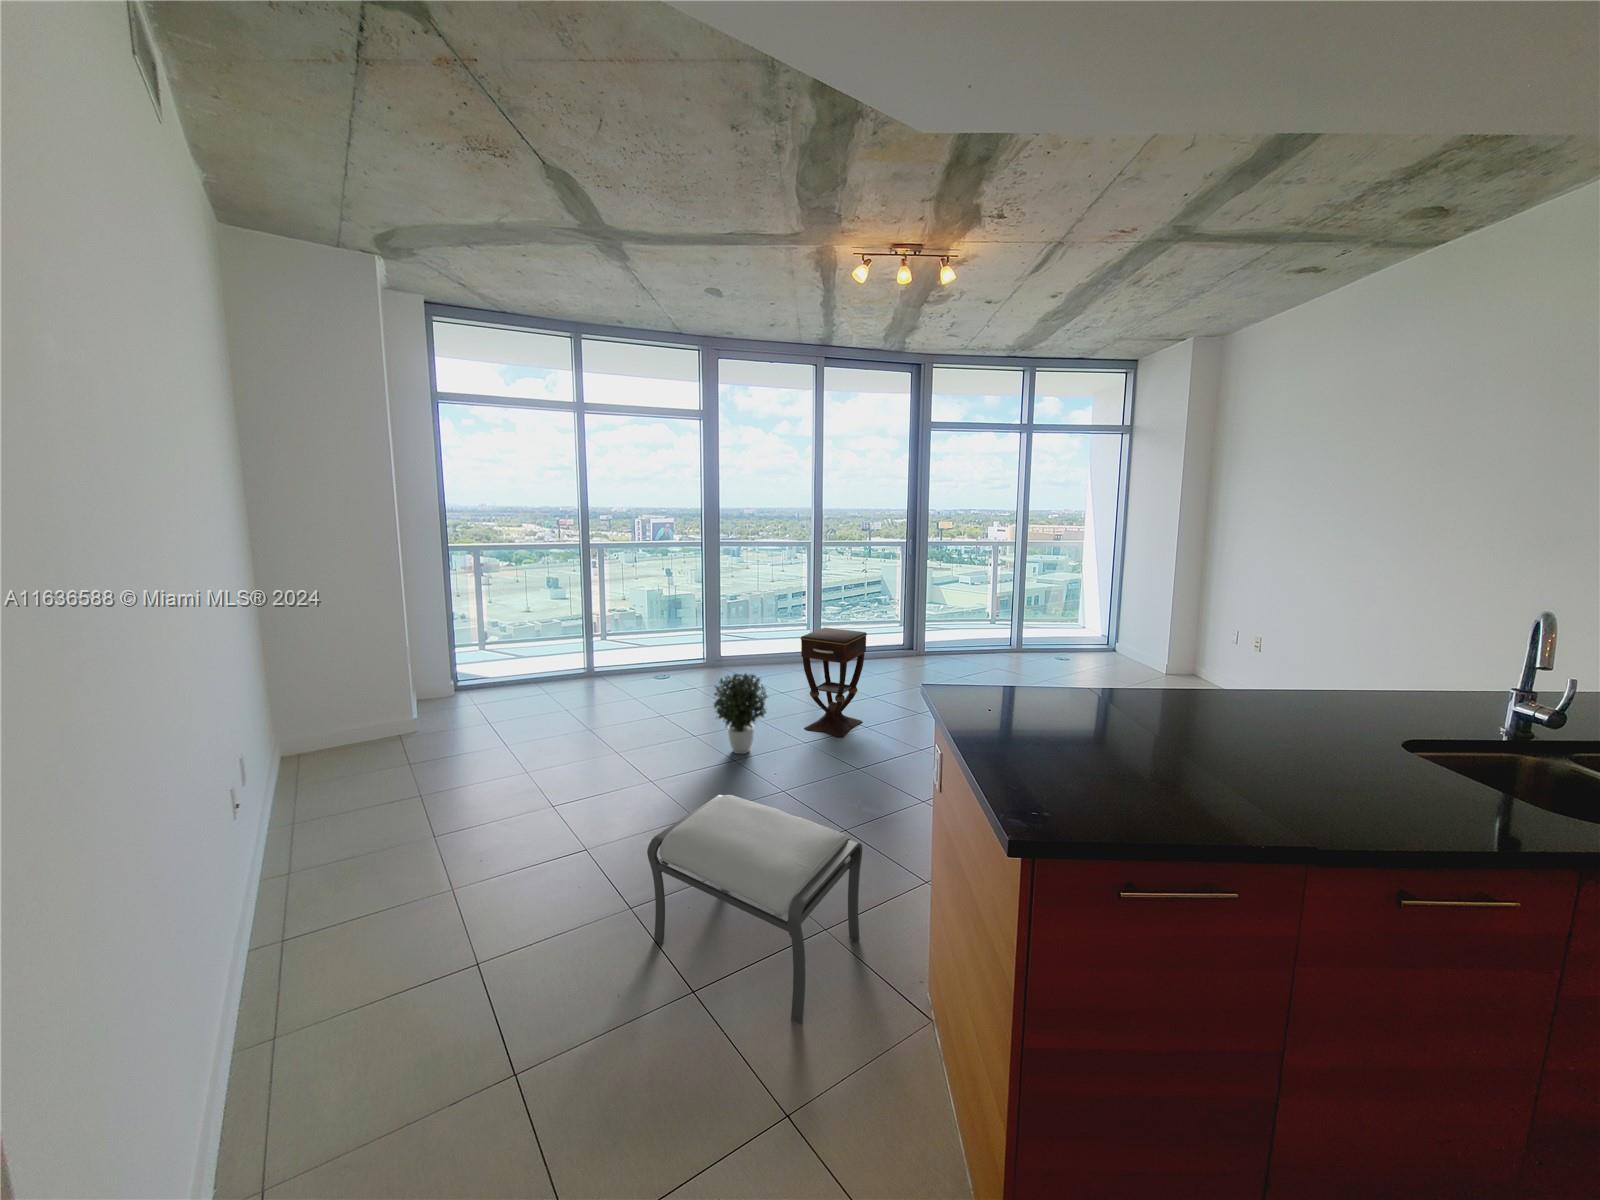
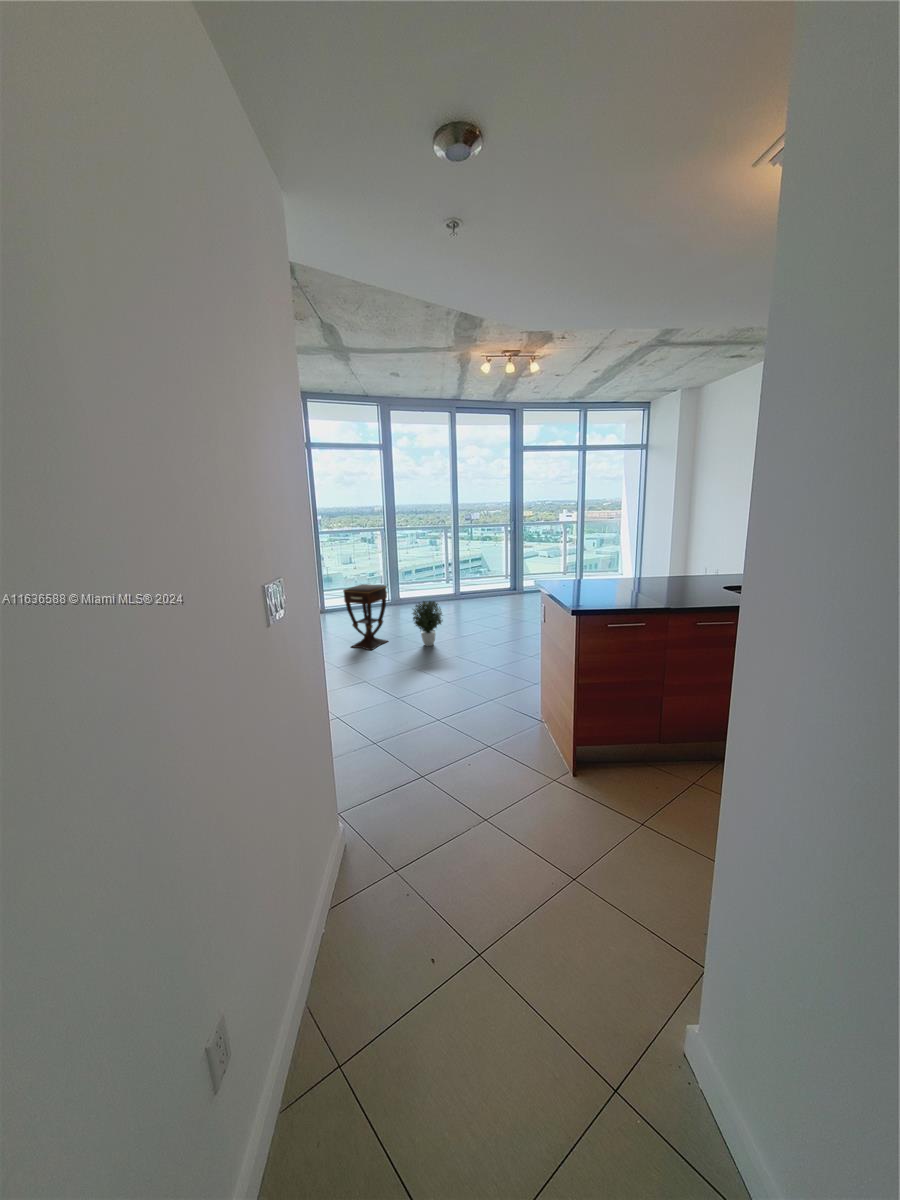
side table: present [800,628,867,737] -> present [343,584,388,650]
ottoman: present [647,795,862,1024] -> none [413,647,510,728]

